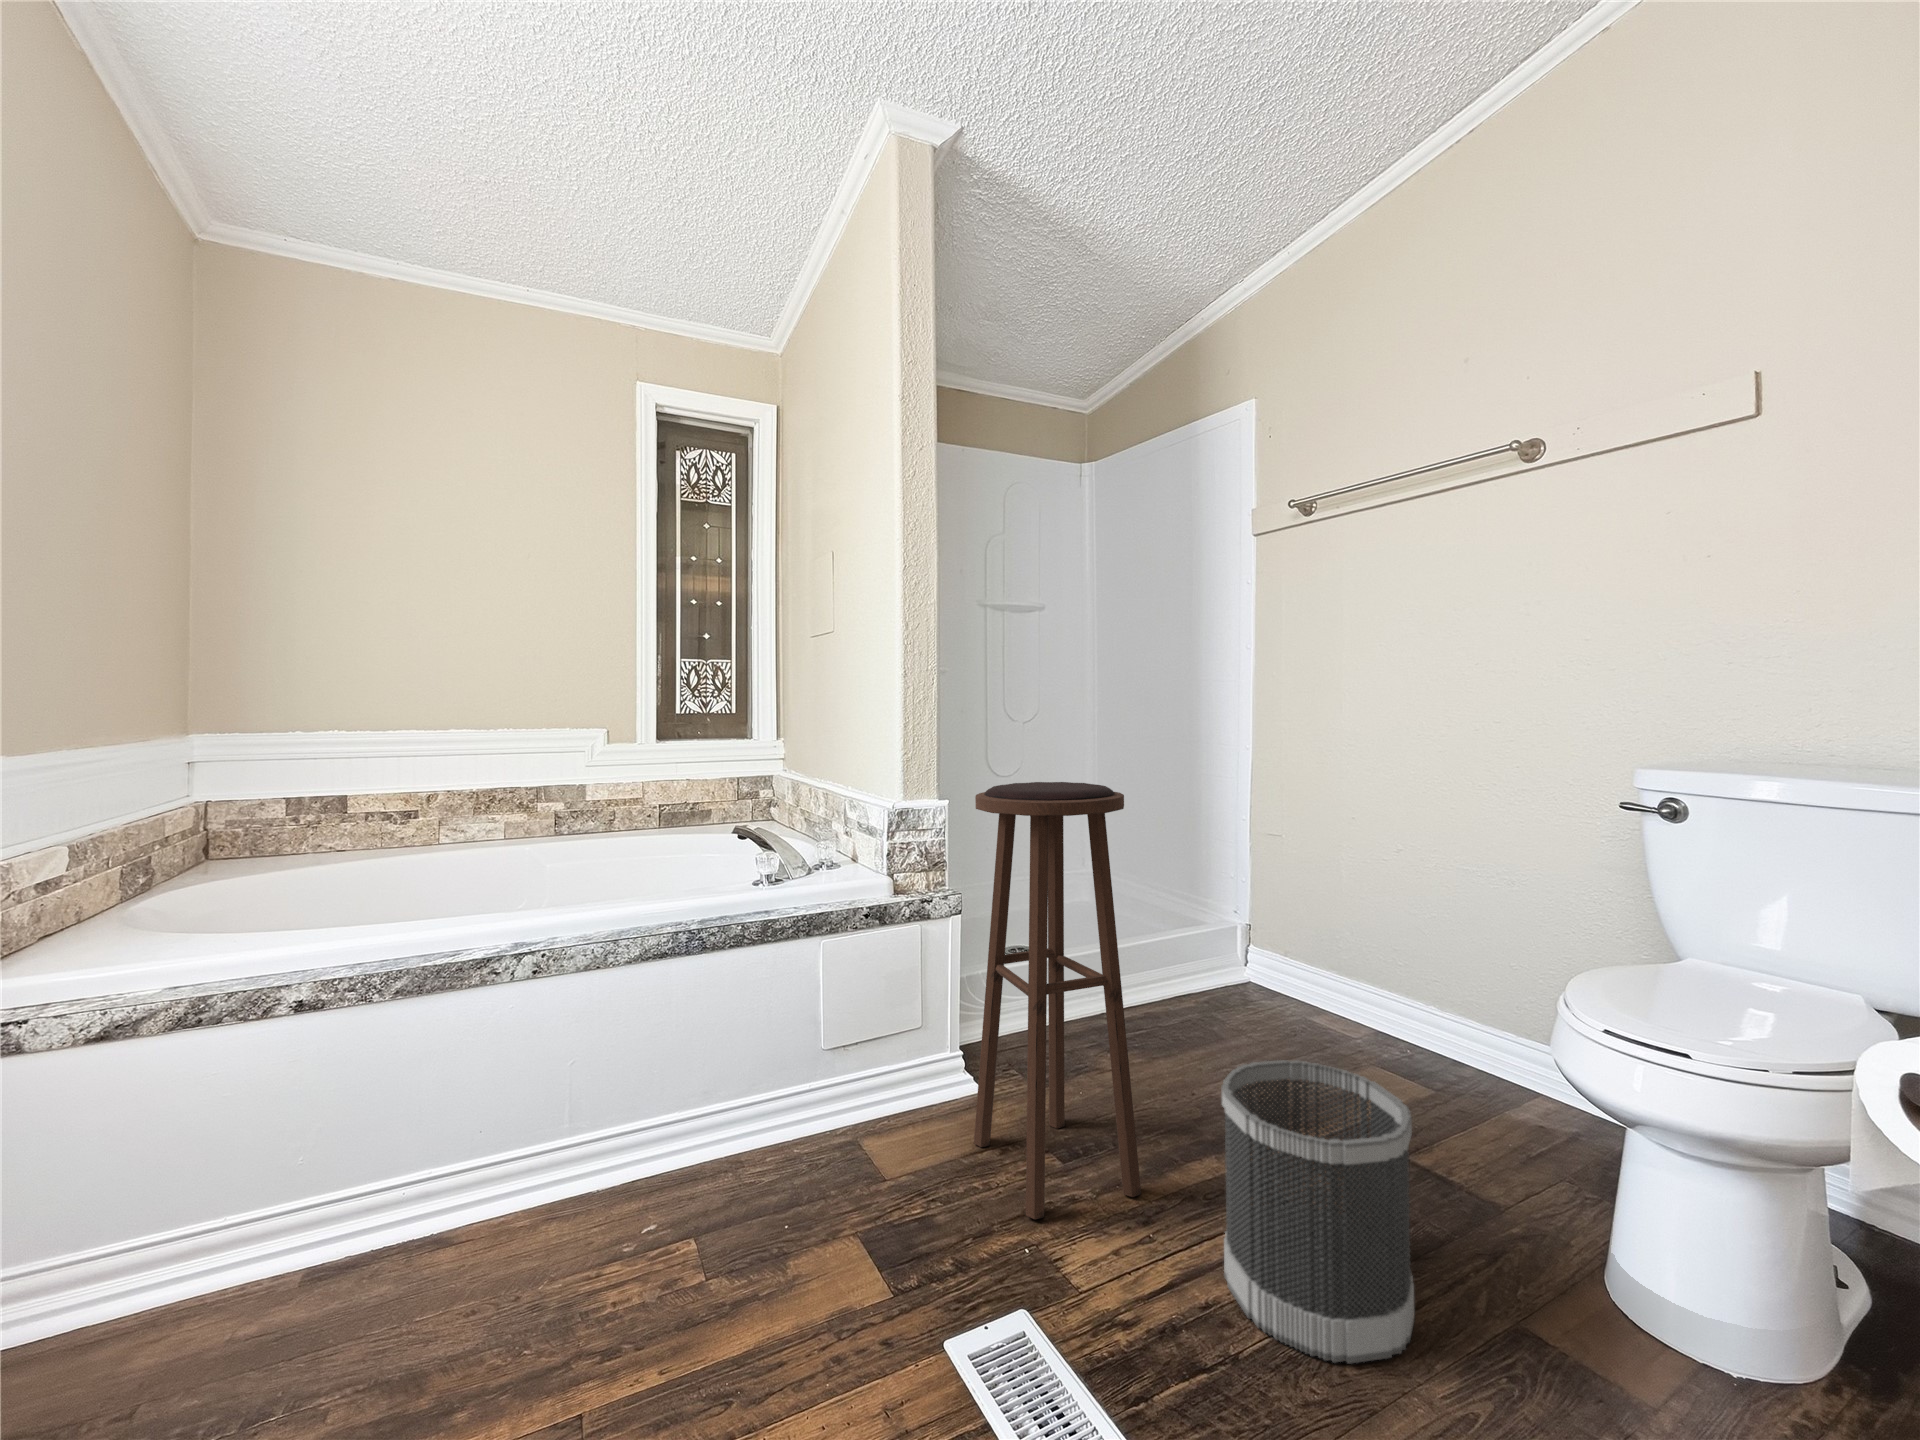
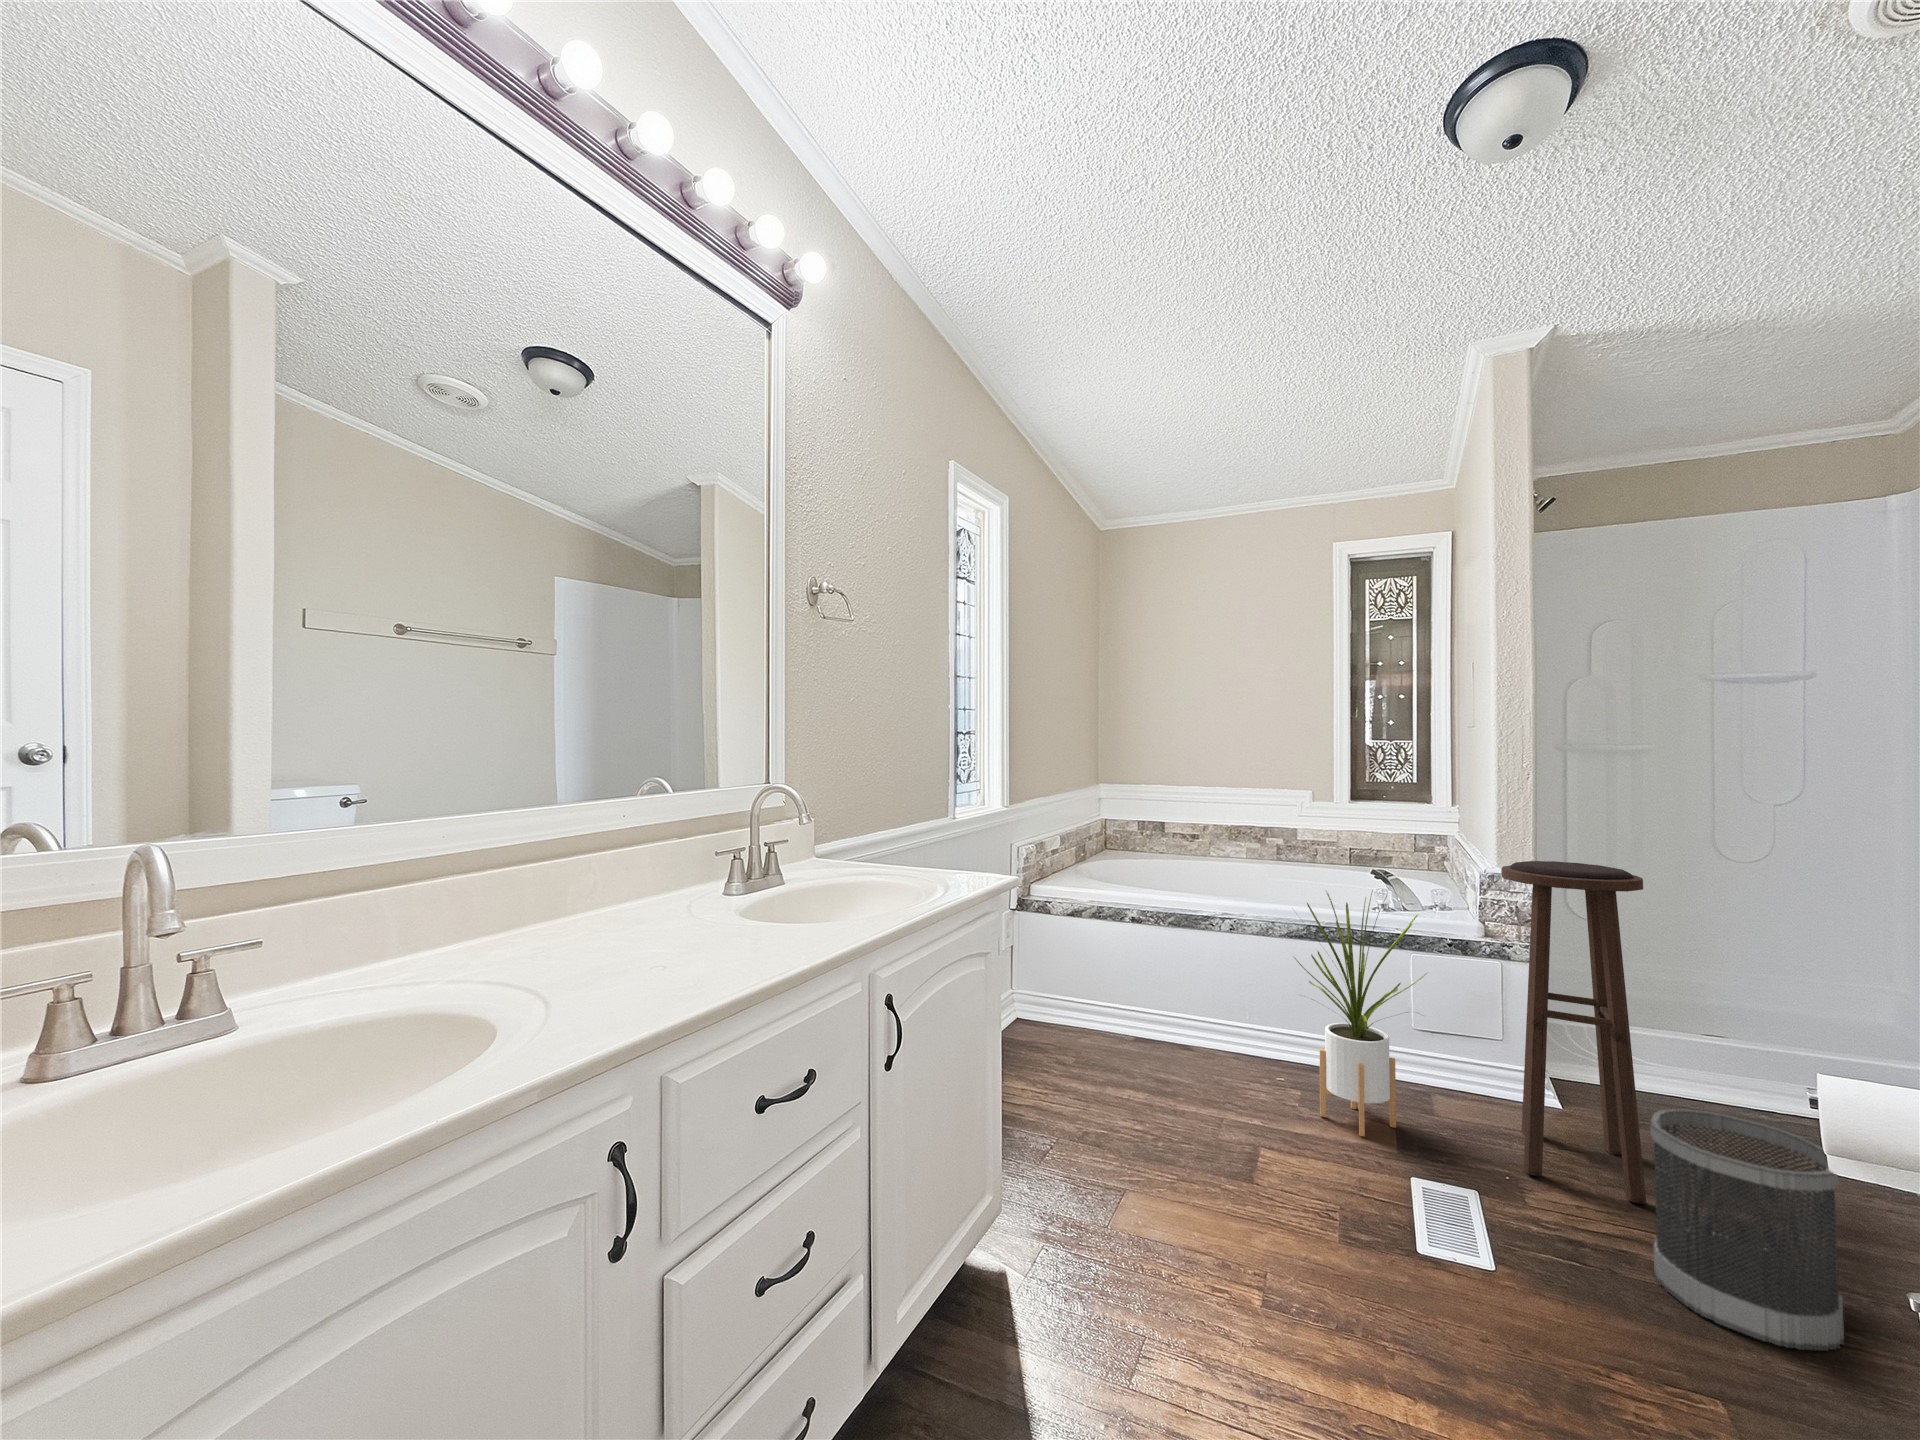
house plant: none [691,856,909,1286] -> present [1294,890,1427,1136]

